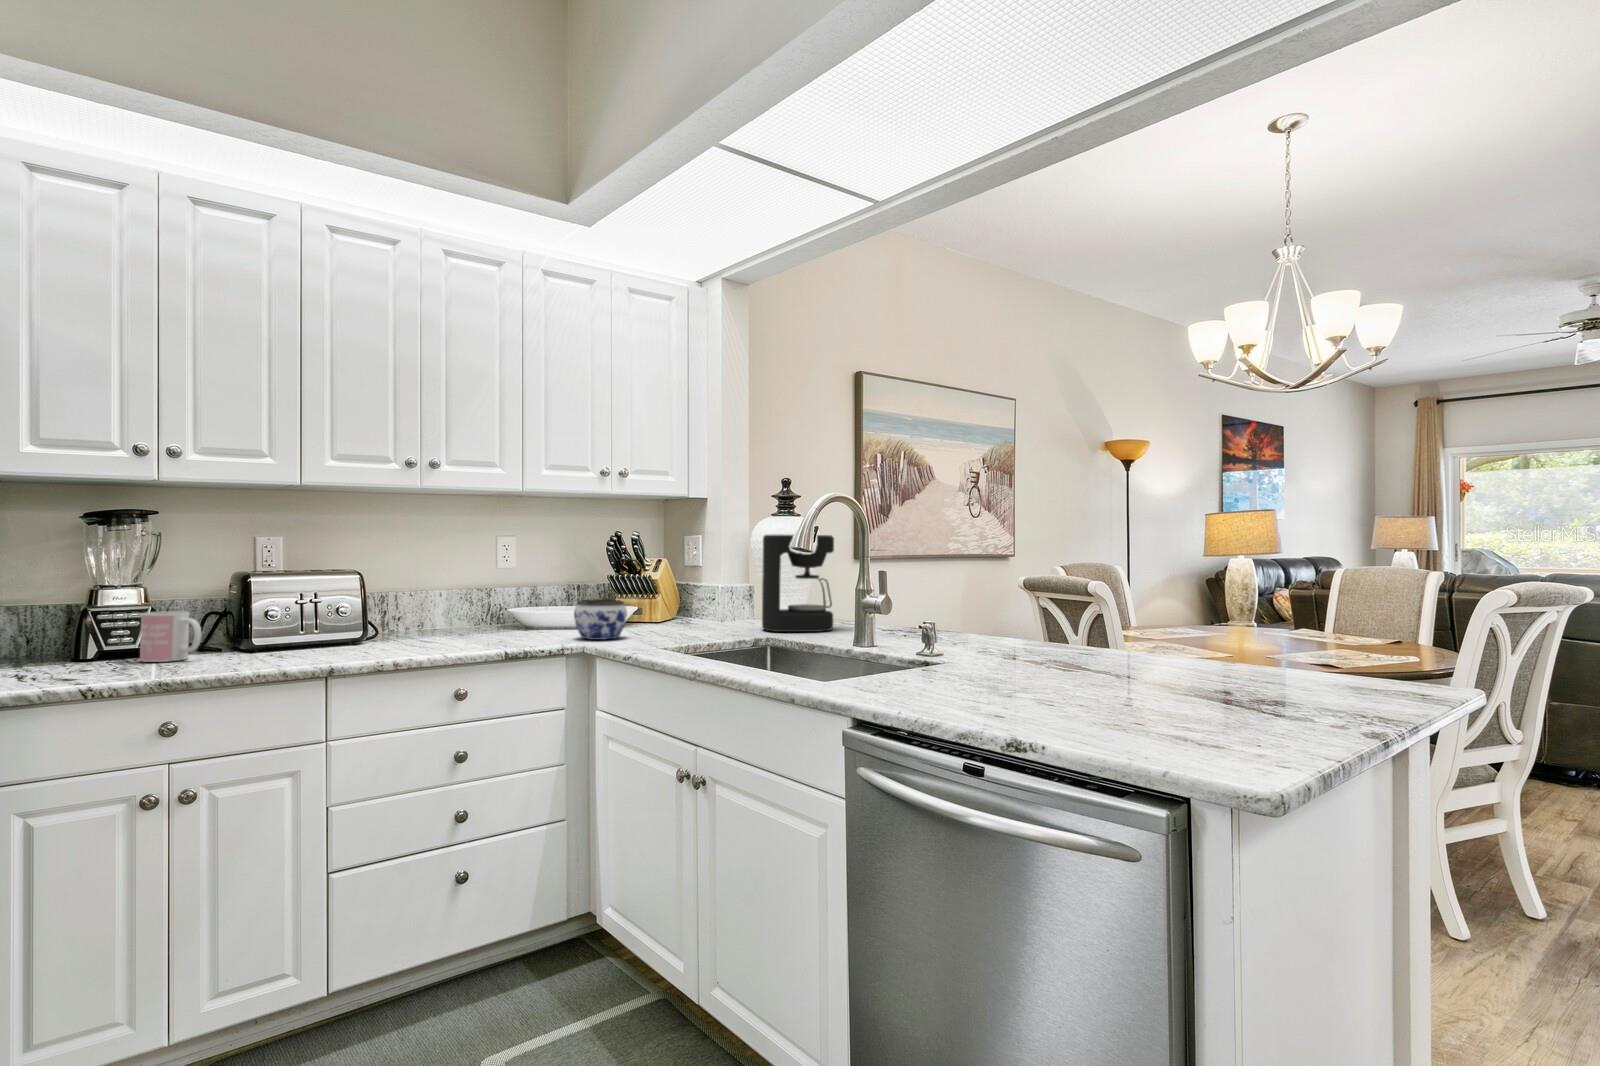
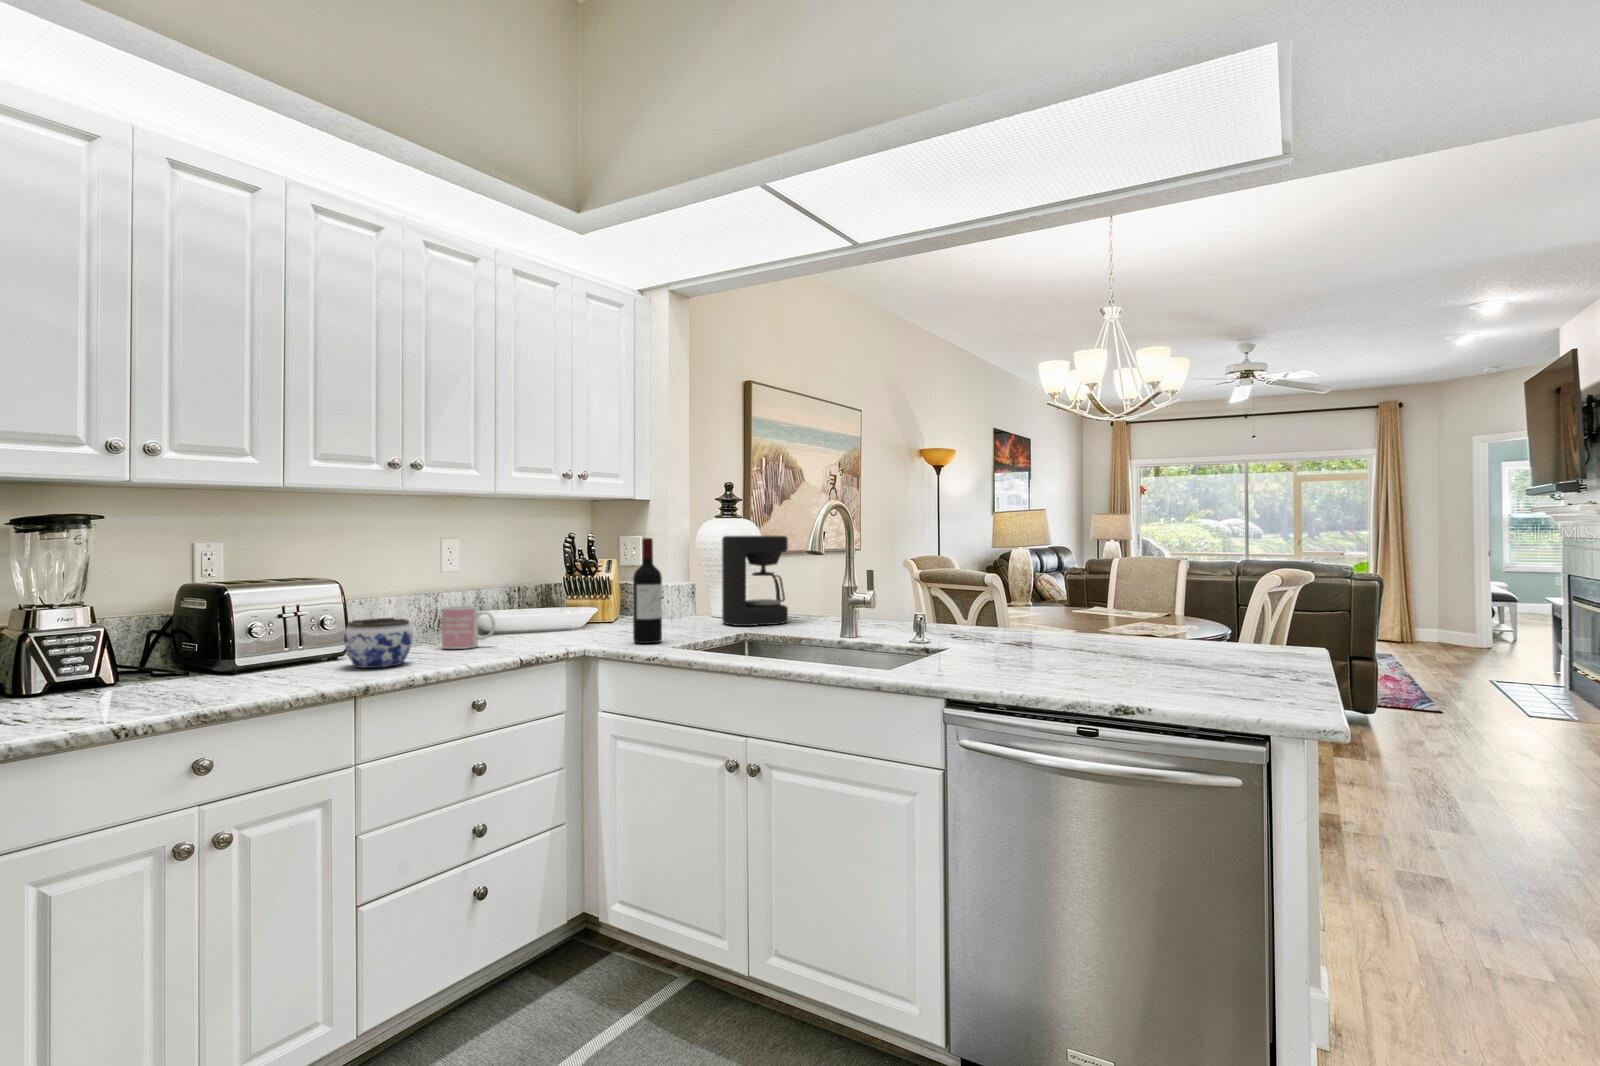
wine bottle: none [633,535,663,644] -> present [633,538,662,643]
jar: present [574,599,627,640] -> present [344,618,413,668]
mug: present [140,611,202,662] -> present [442,606,495,649]

